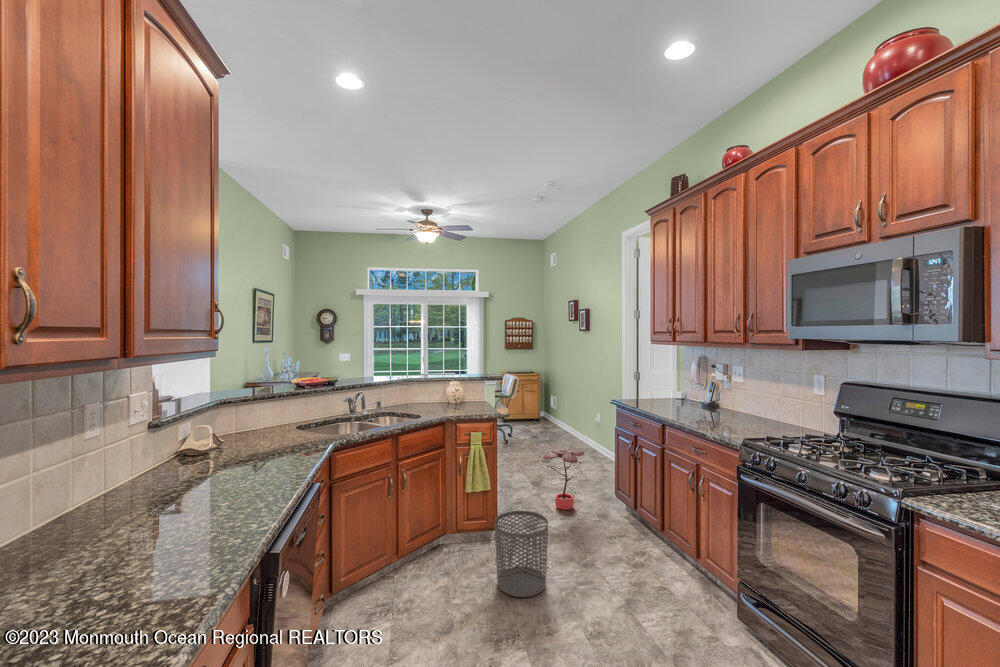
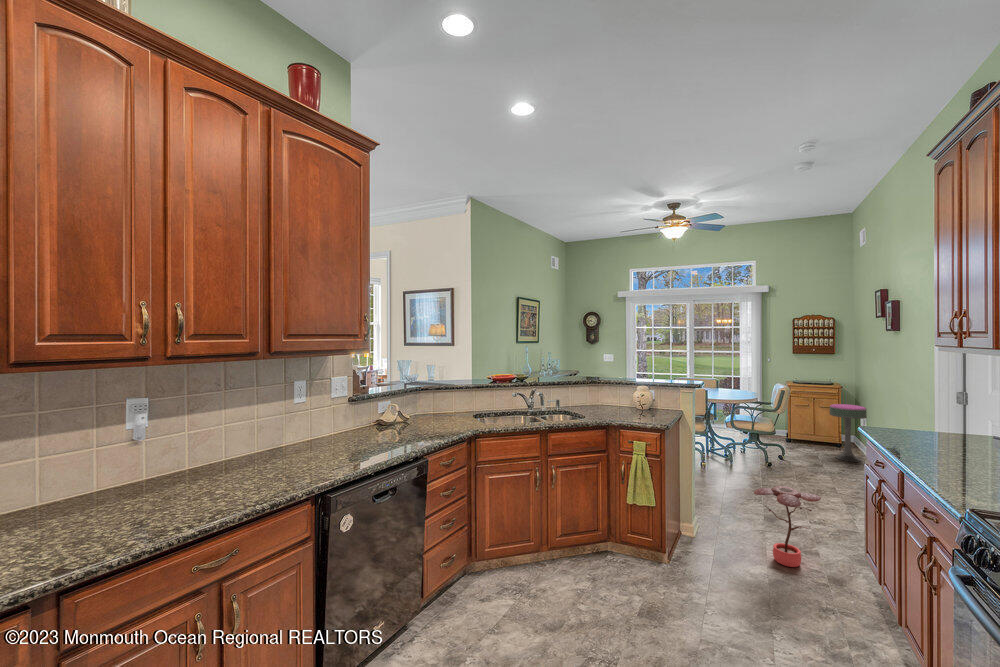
bar stool: none [533,386,555,428] -> present [829,404,867,462]
waste bin: present [495,511,548,597] -> none [625,536,688,636]

